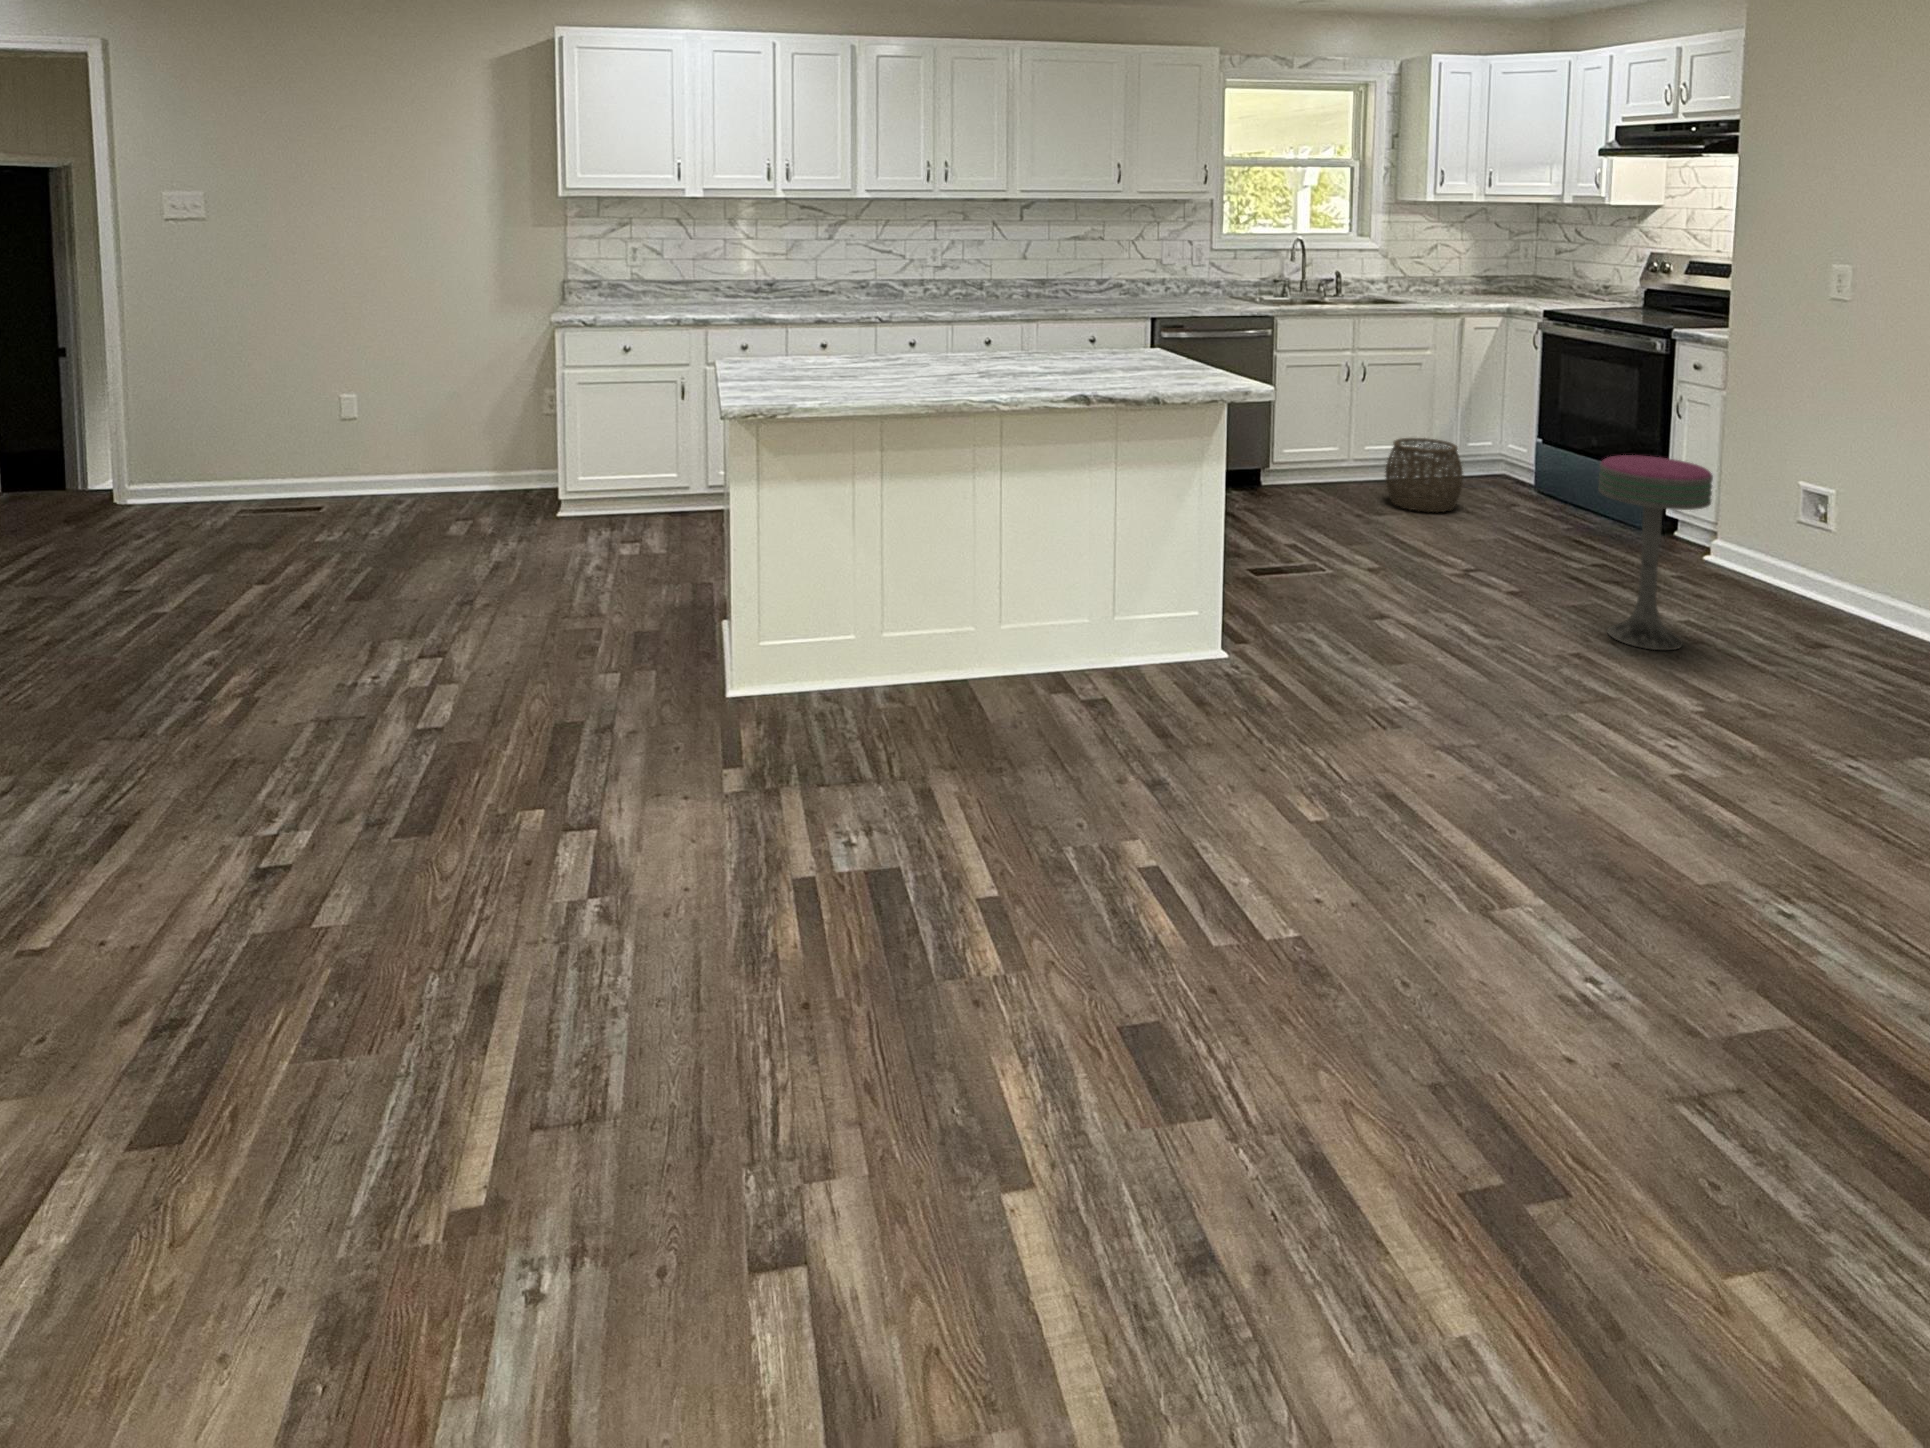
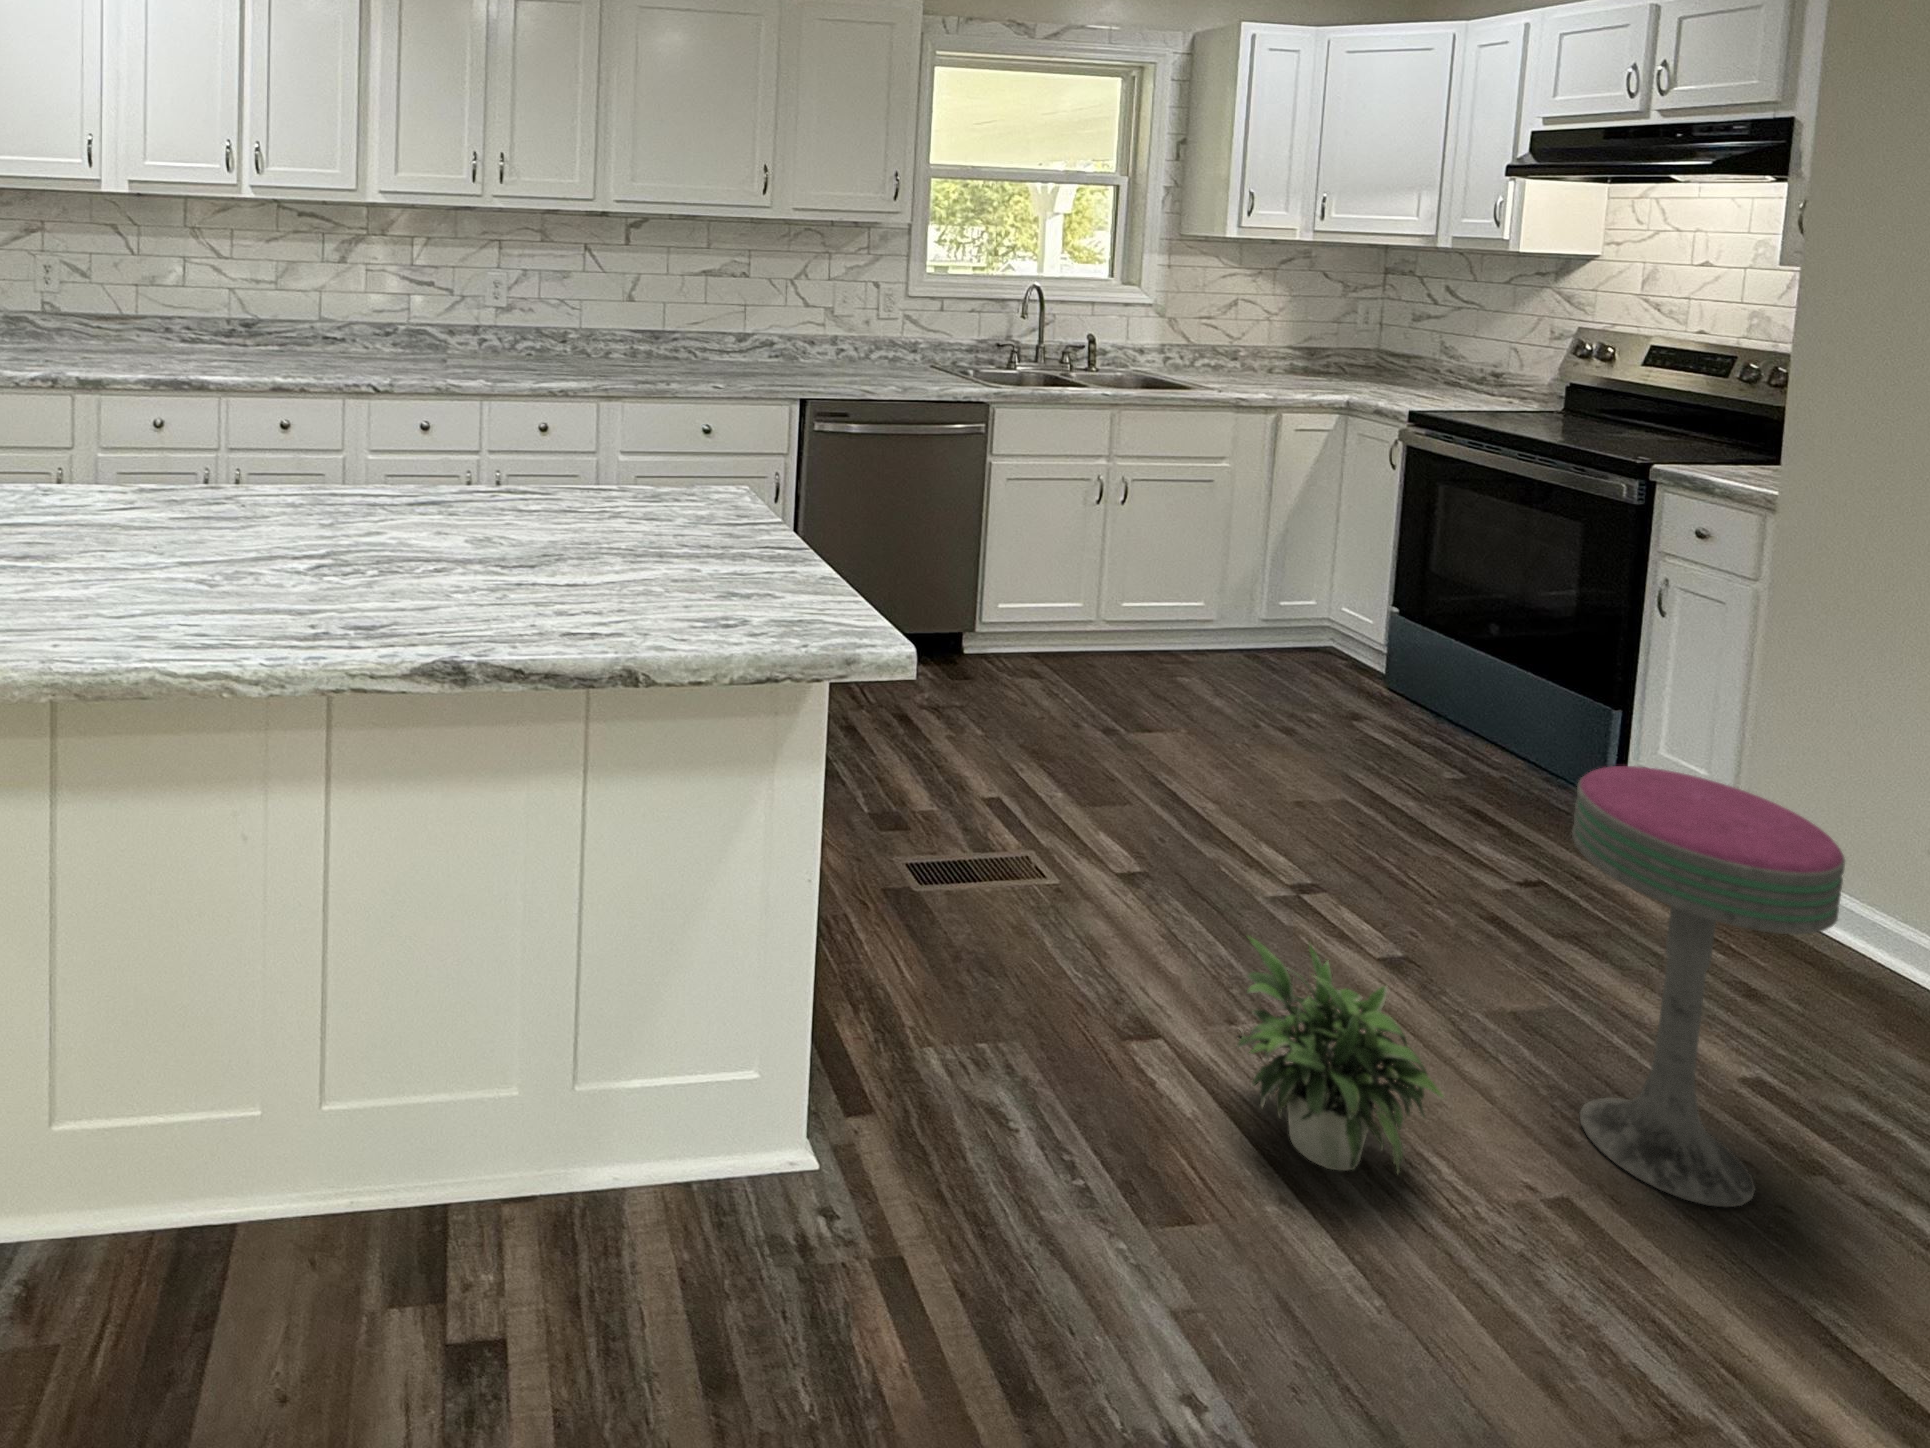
woven basket: present [1385,438,1464,512] -> none [1148,600,1275,730]
potted plant: none [1438,550,1534,648] -> present [1237,936,1444,1173]

